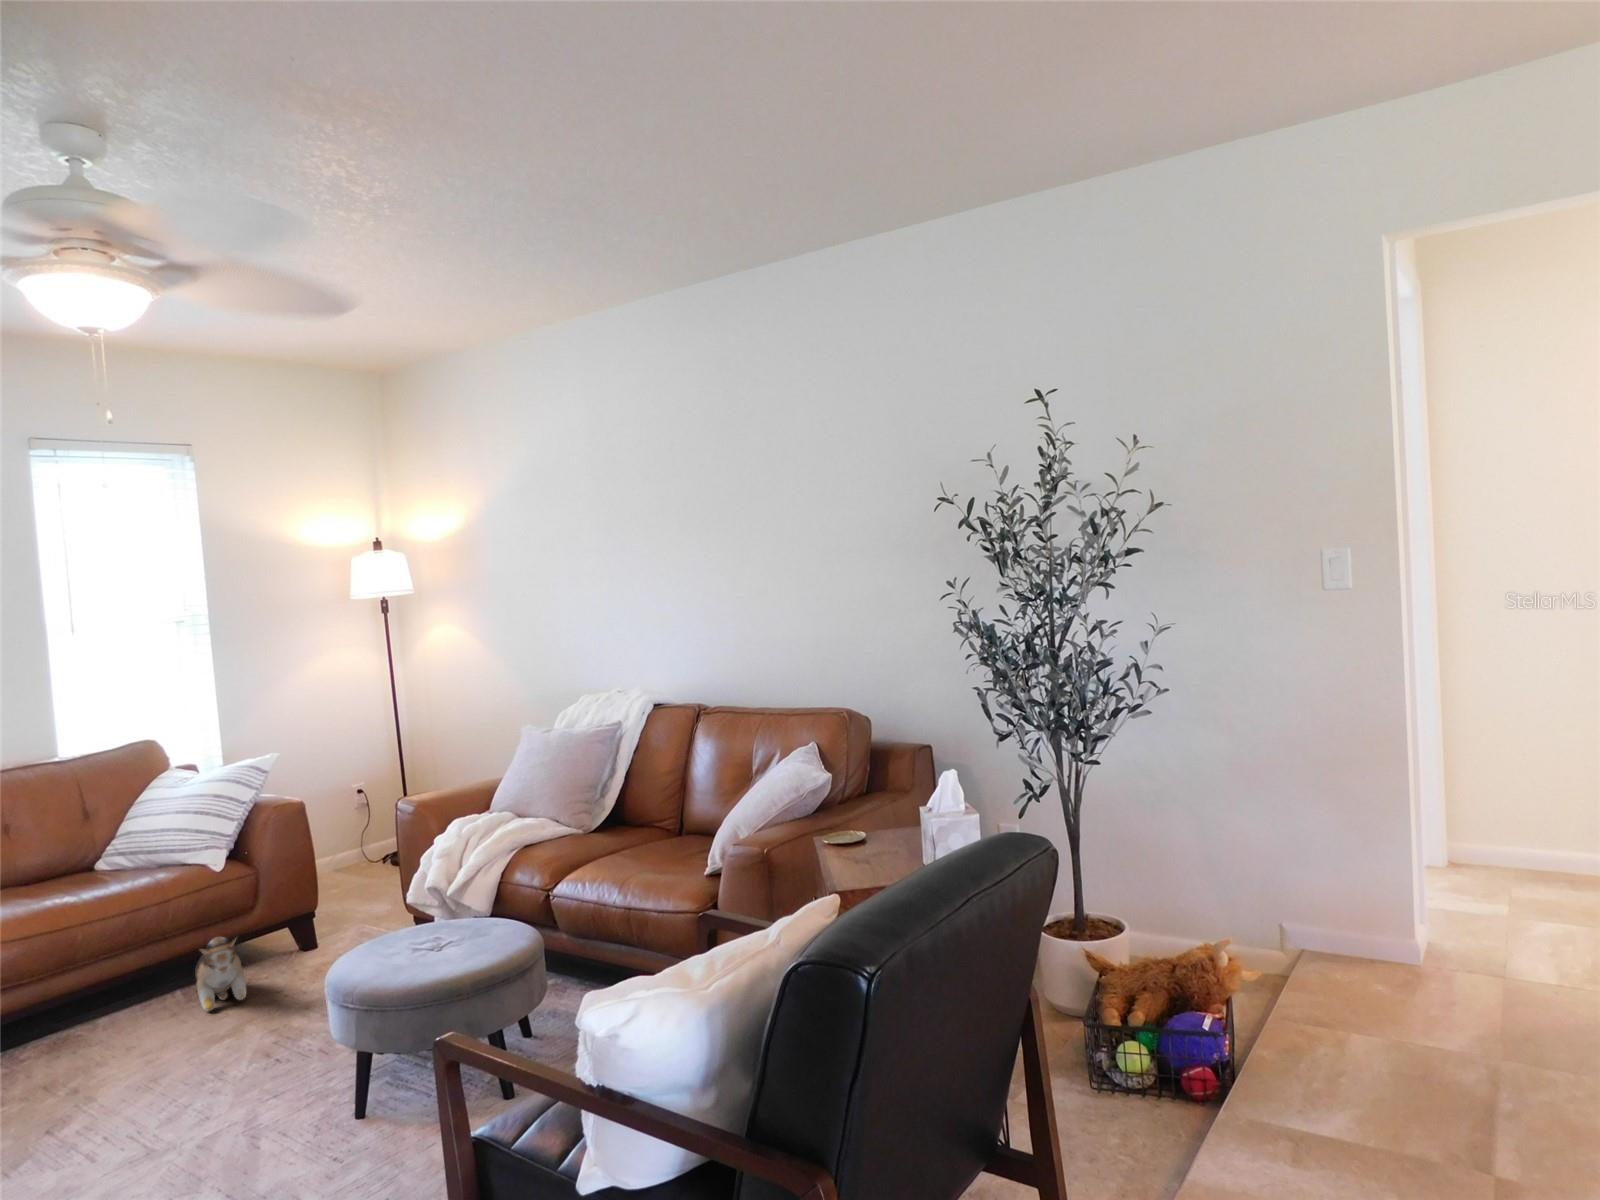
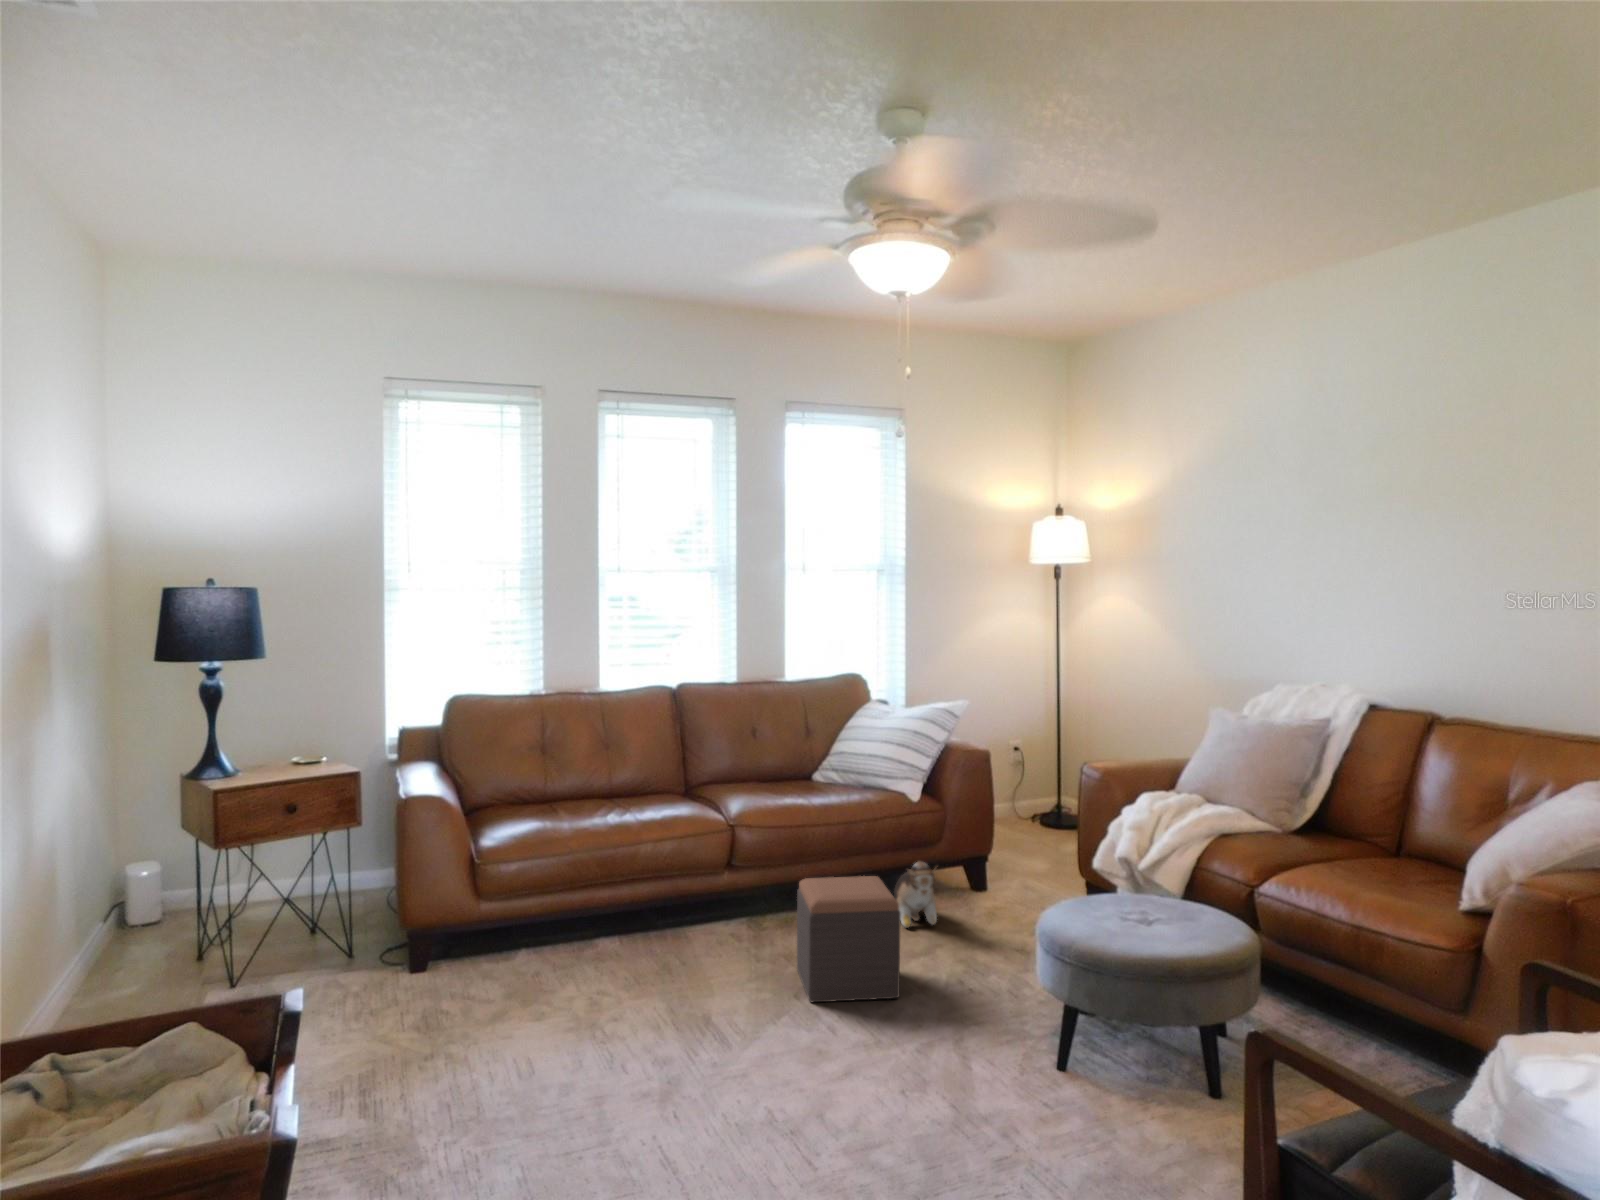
footstool: none [34,971,171,1143] -> present [797,876,901,1003]

